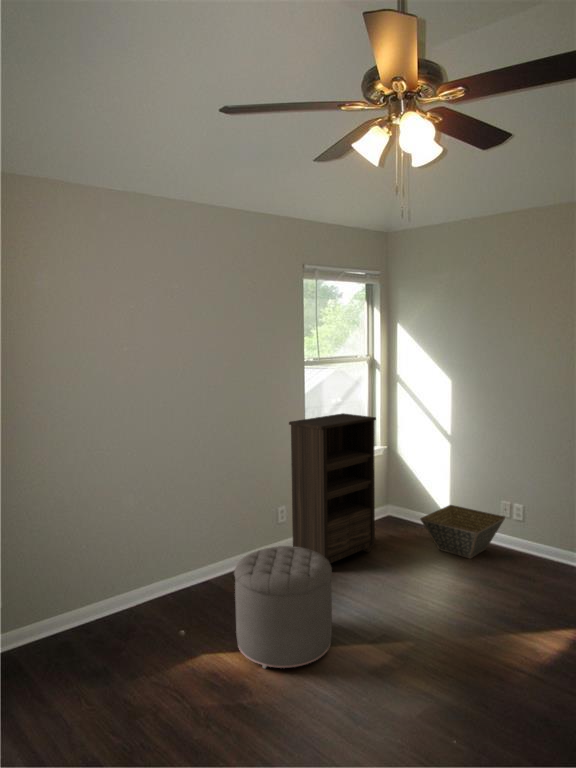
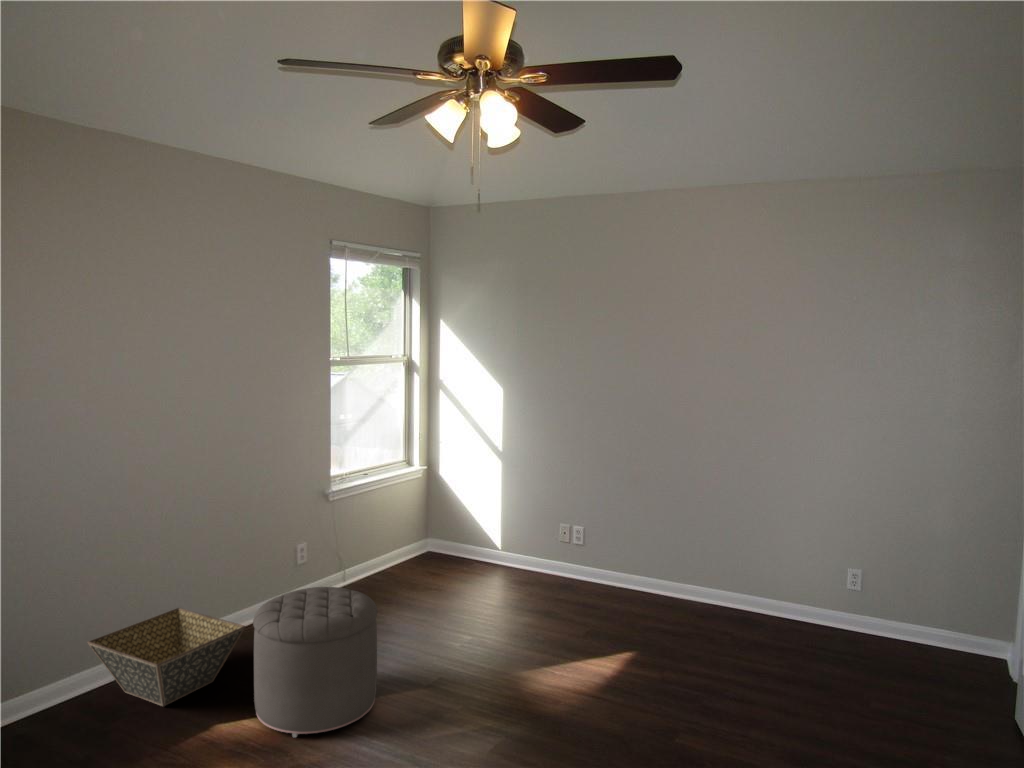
bookshelf: present [289,413,376,563] -> none [312,426,419,619]
basket: present [420,505,505,558] -> present [88,608,245,707]

